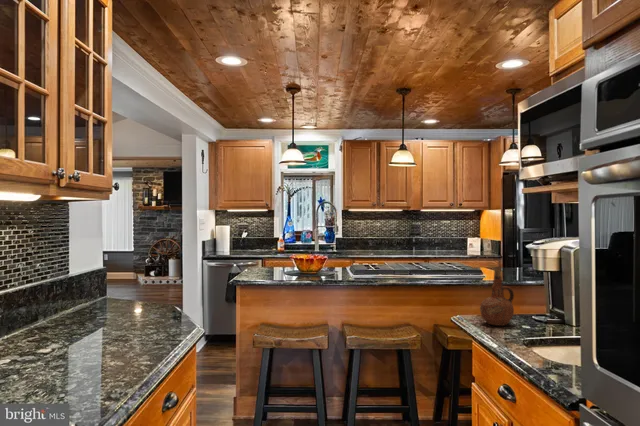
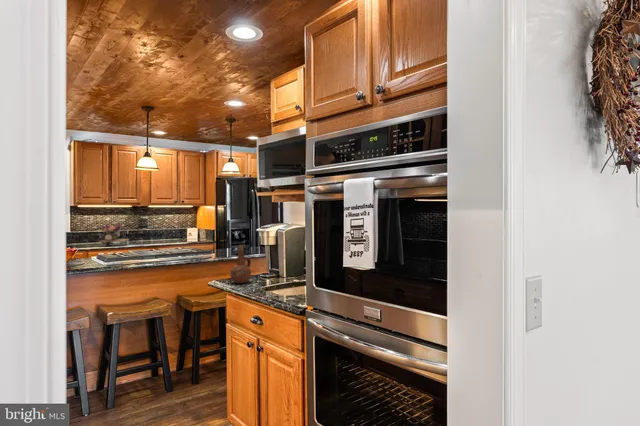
flower arrangement: none [366,228,397,255] -> present [100,222,127,245]

